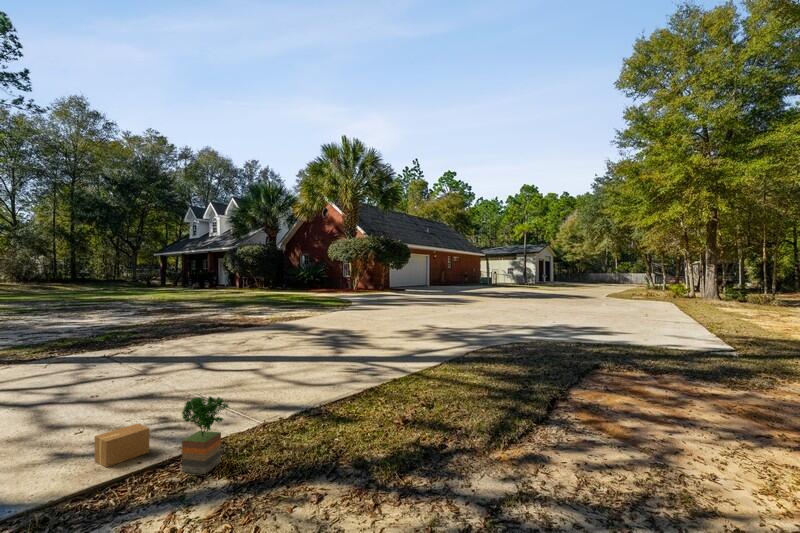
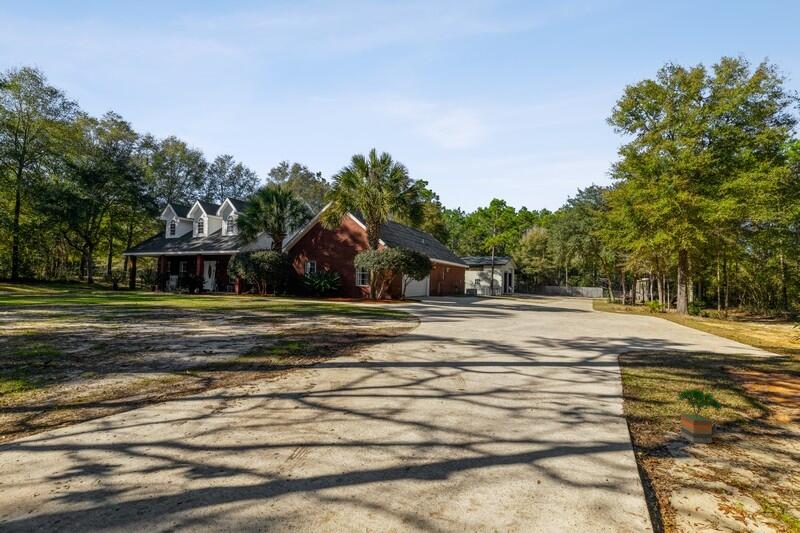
cardboard box: present [95,424,150,467] -> none [613,411,637,442]

